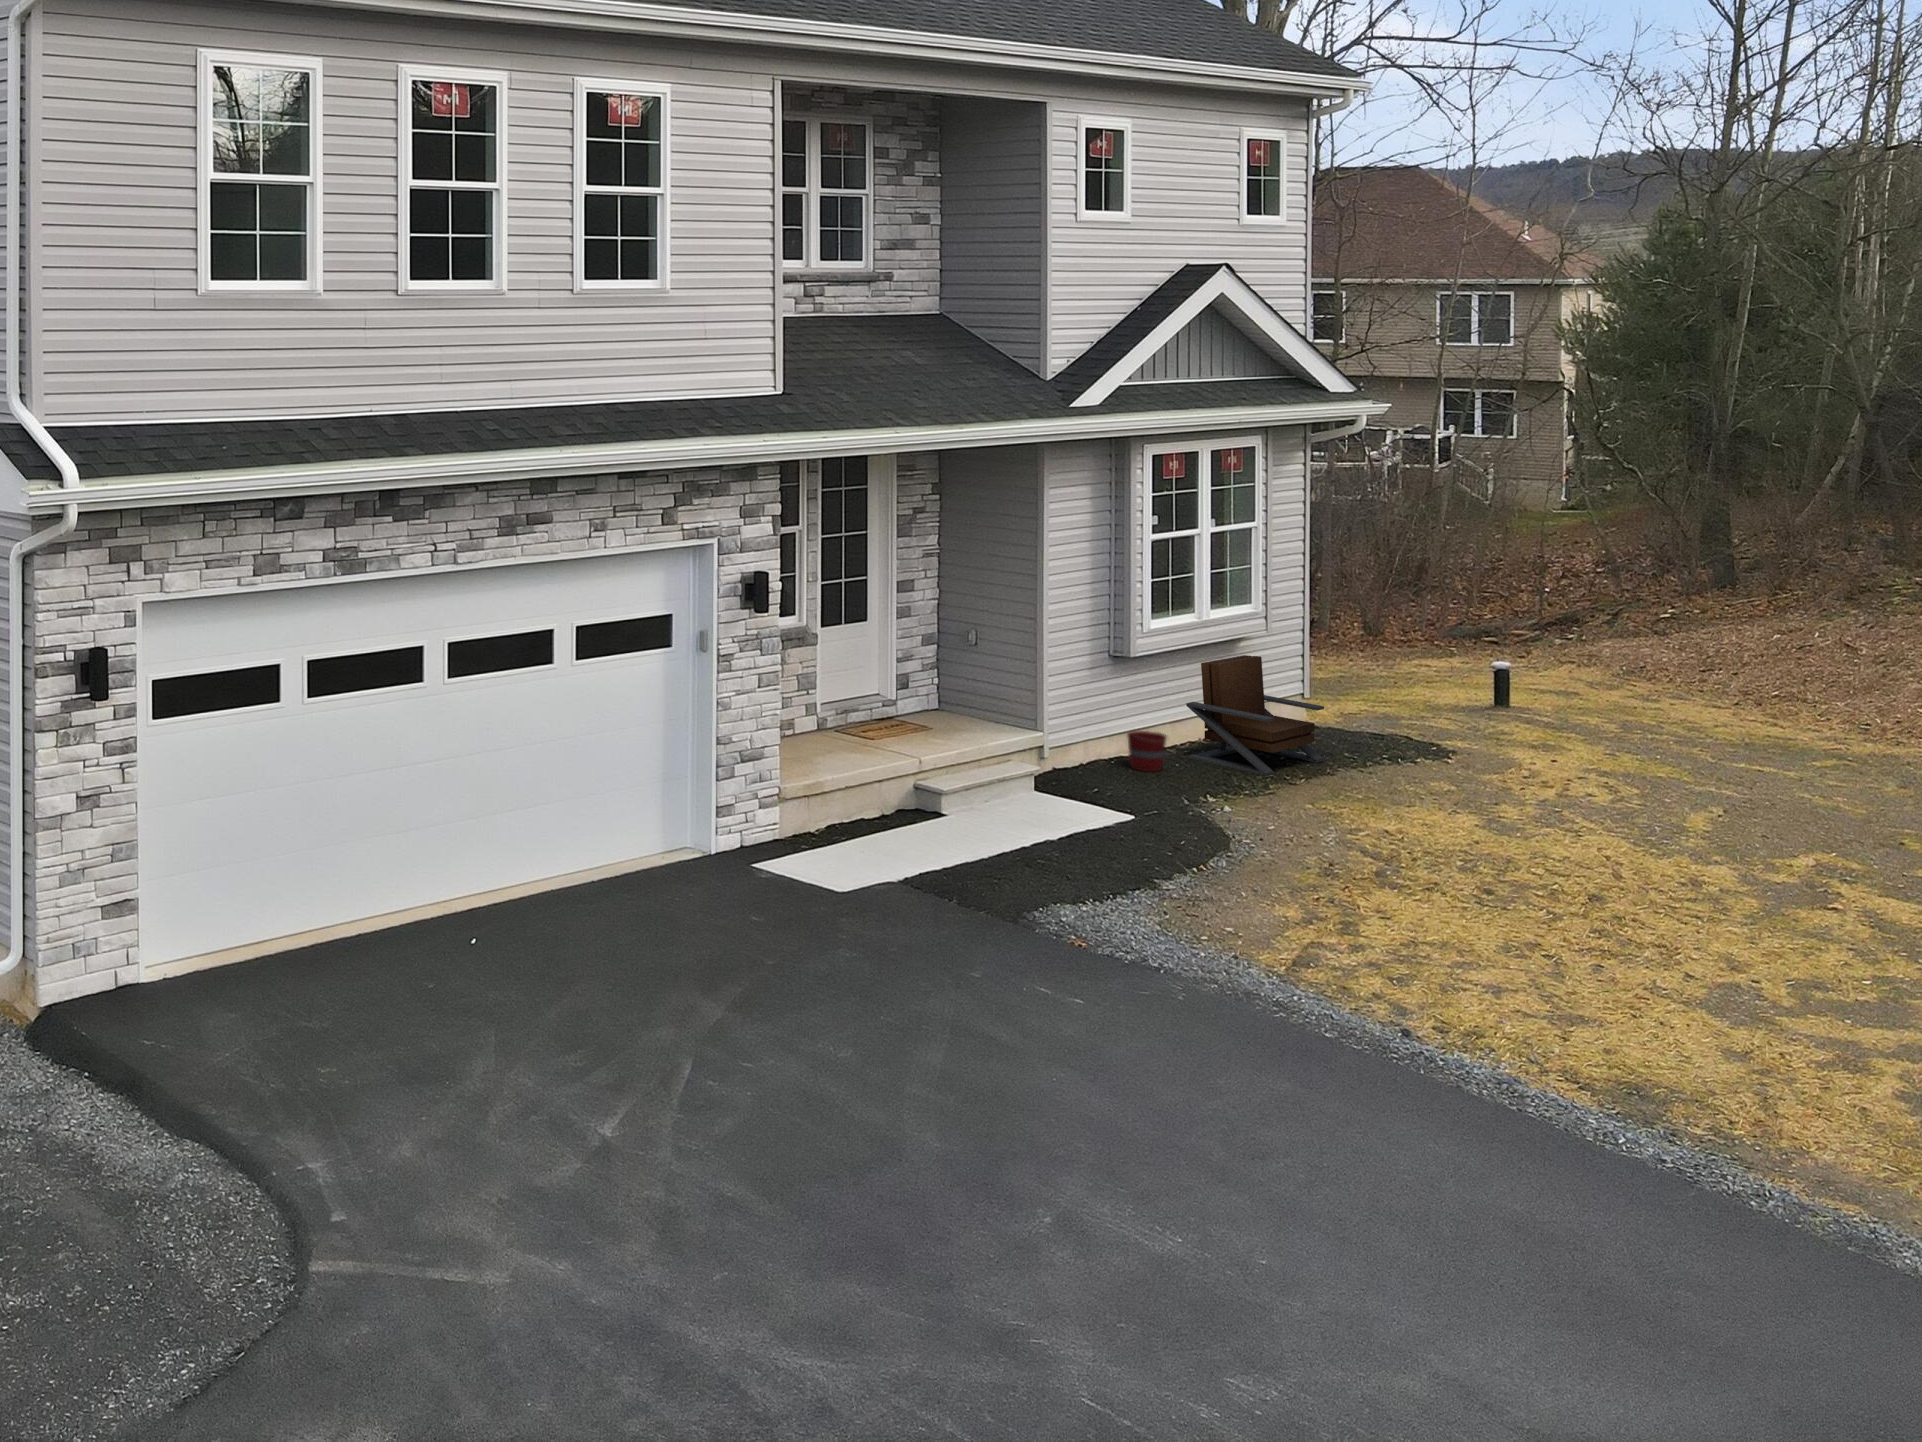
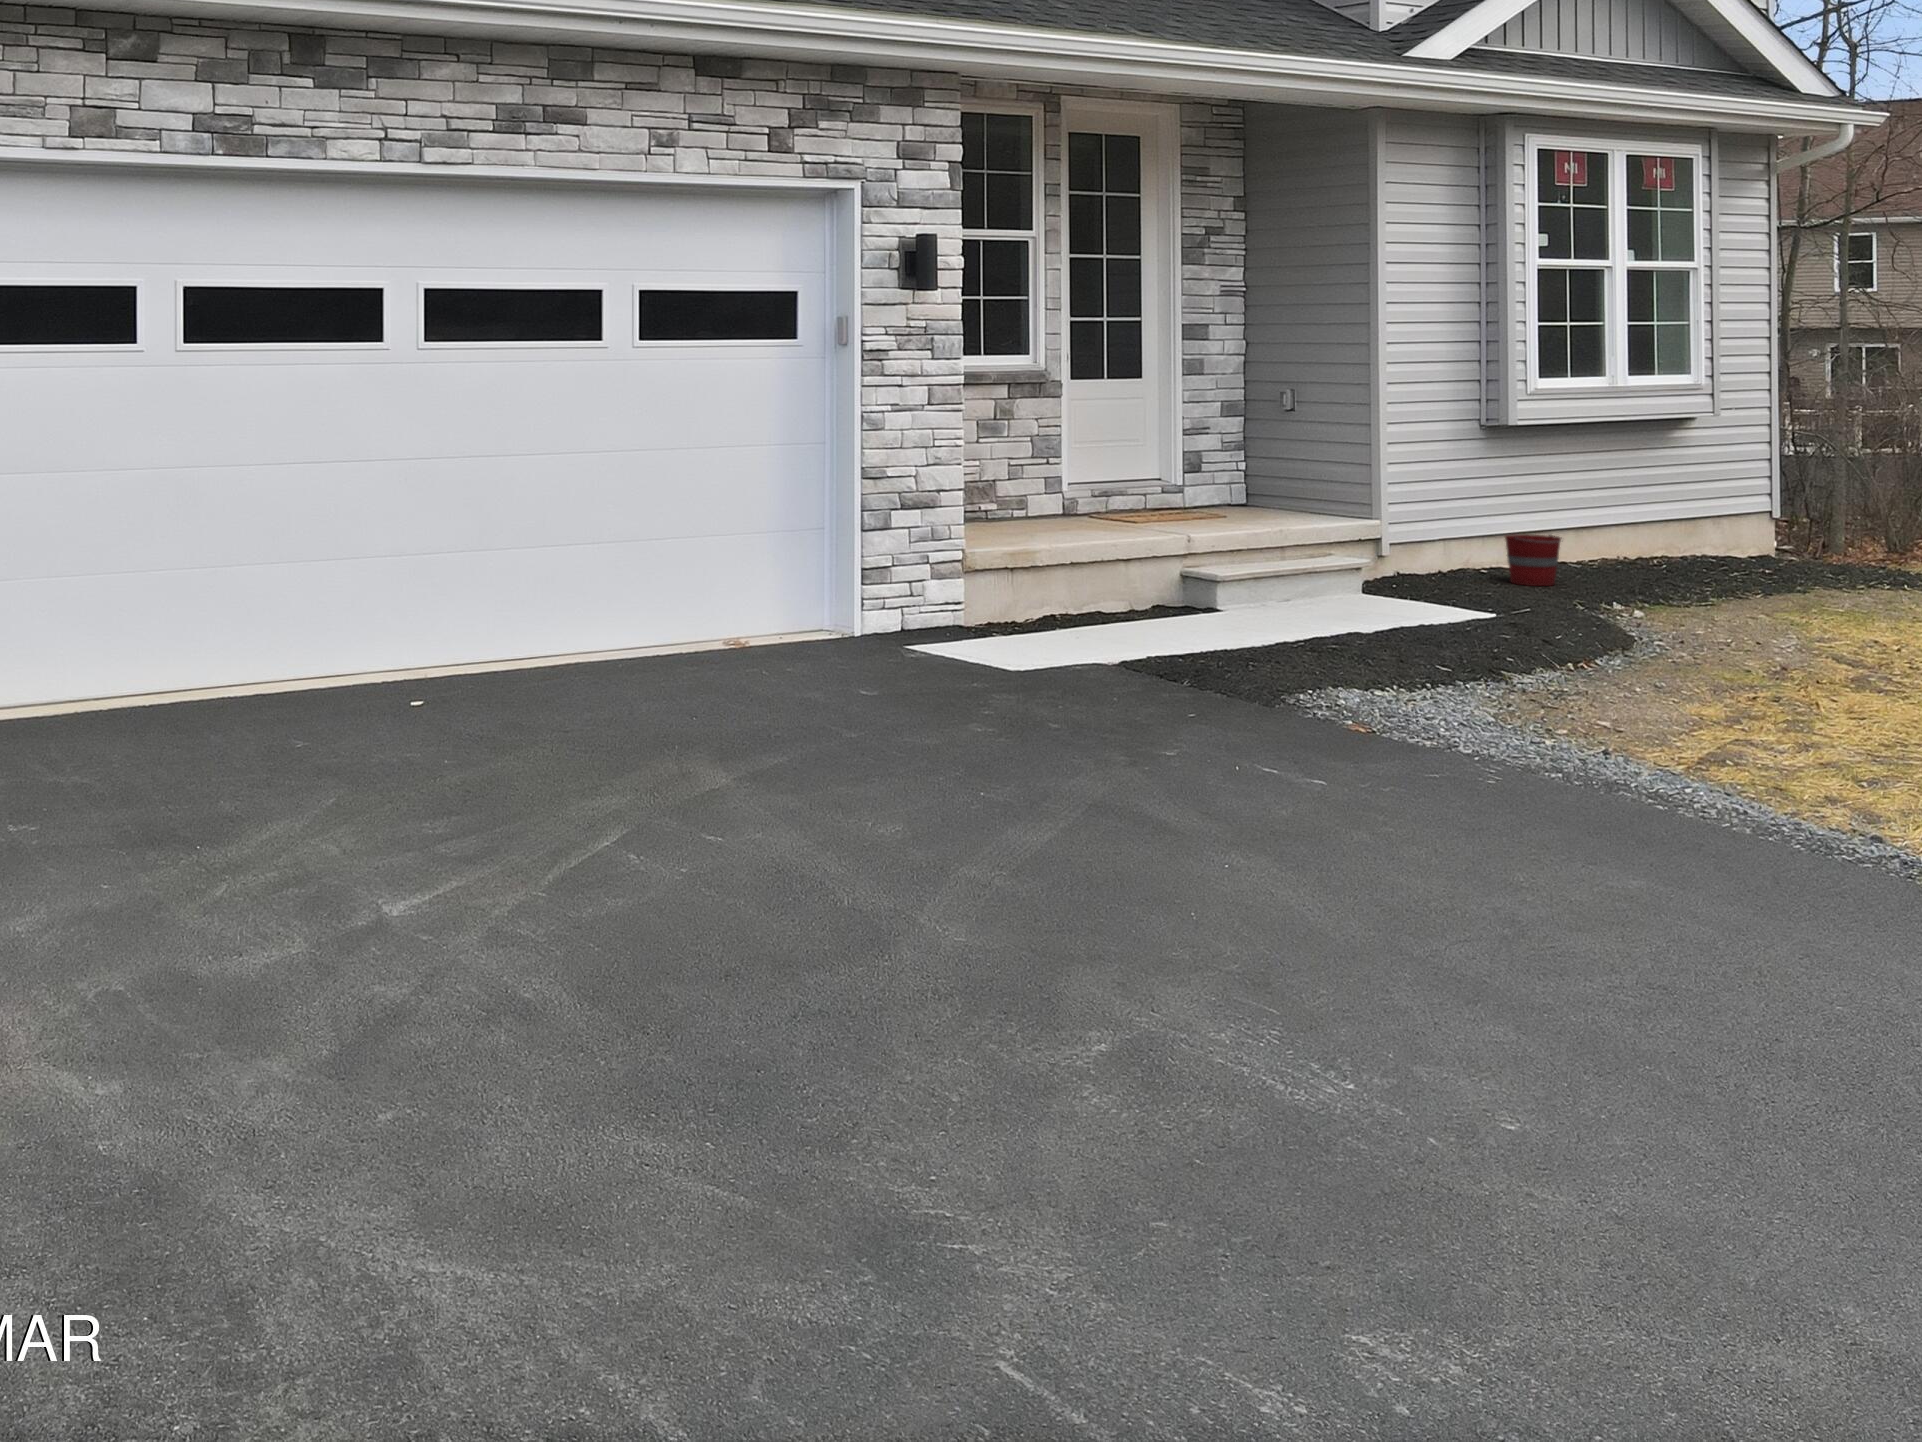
lounge chair: present [1186,655,1324,776] -> none [1593,441,1791,591]

